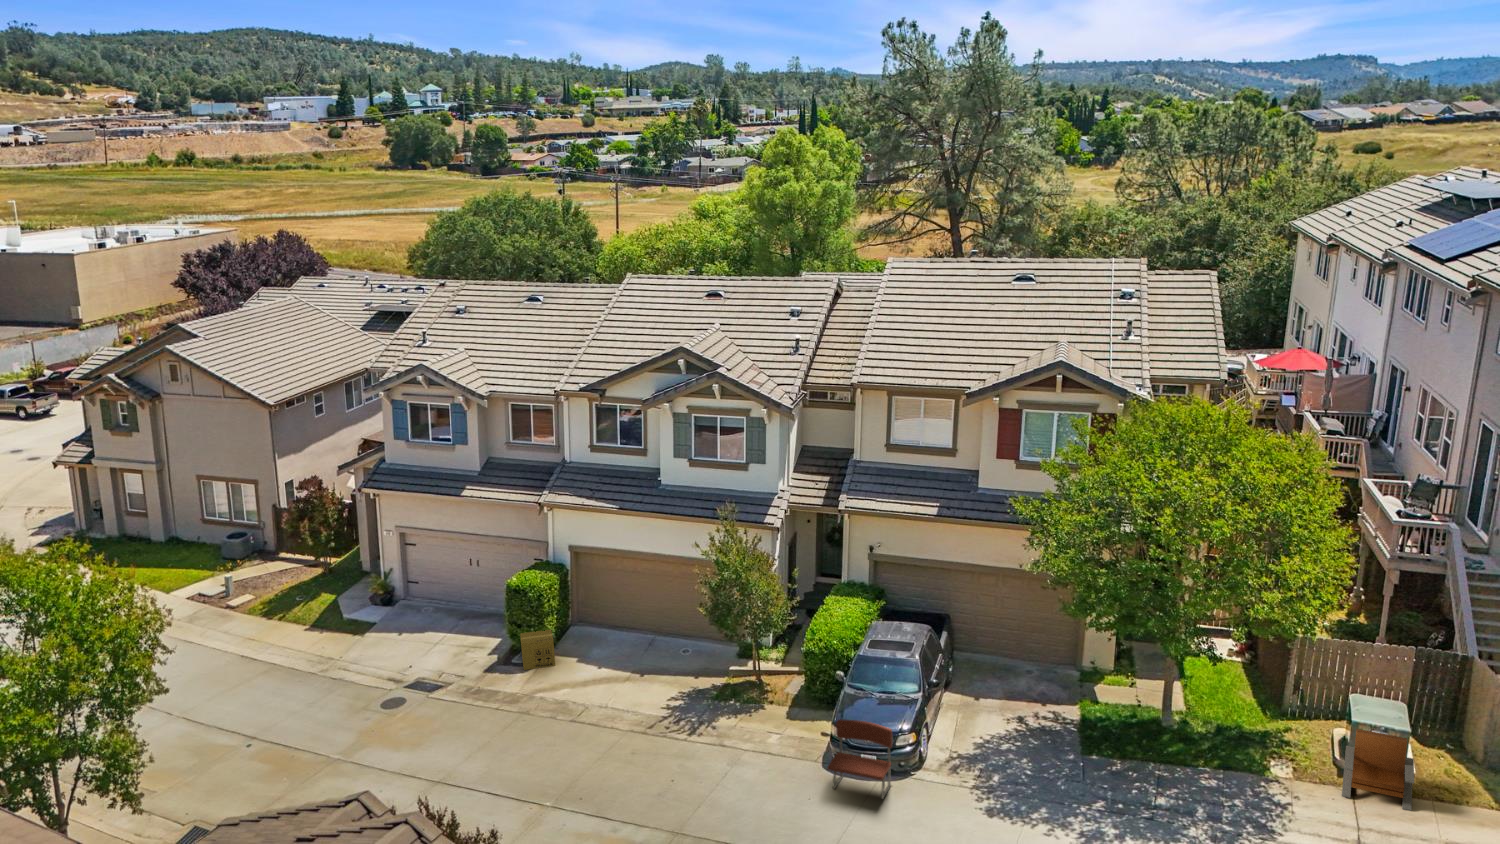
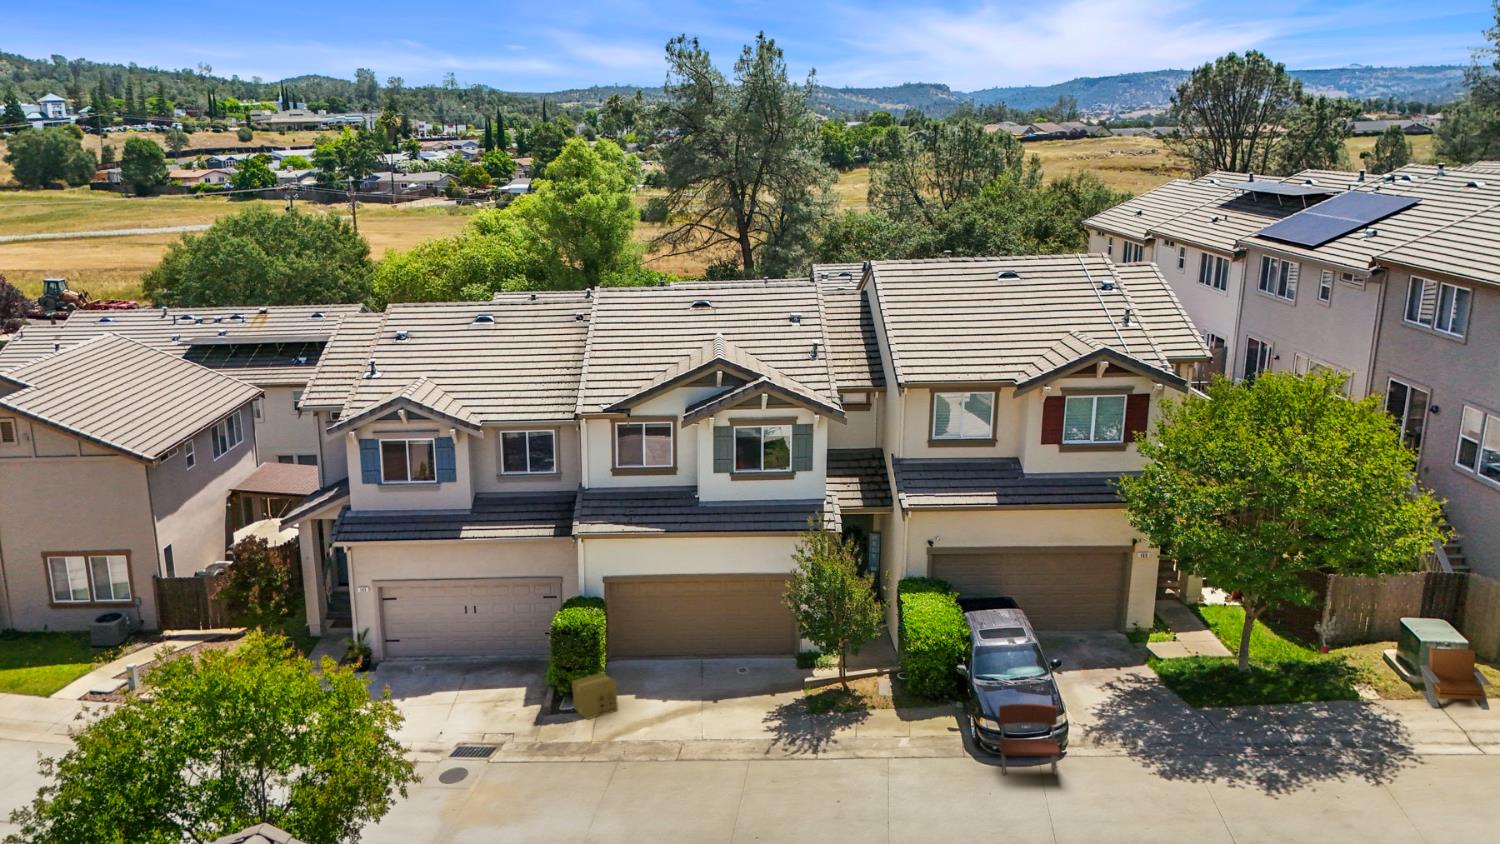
potted tree: none [1261,672,1289,713] -> present [1314,616,1342,653]

